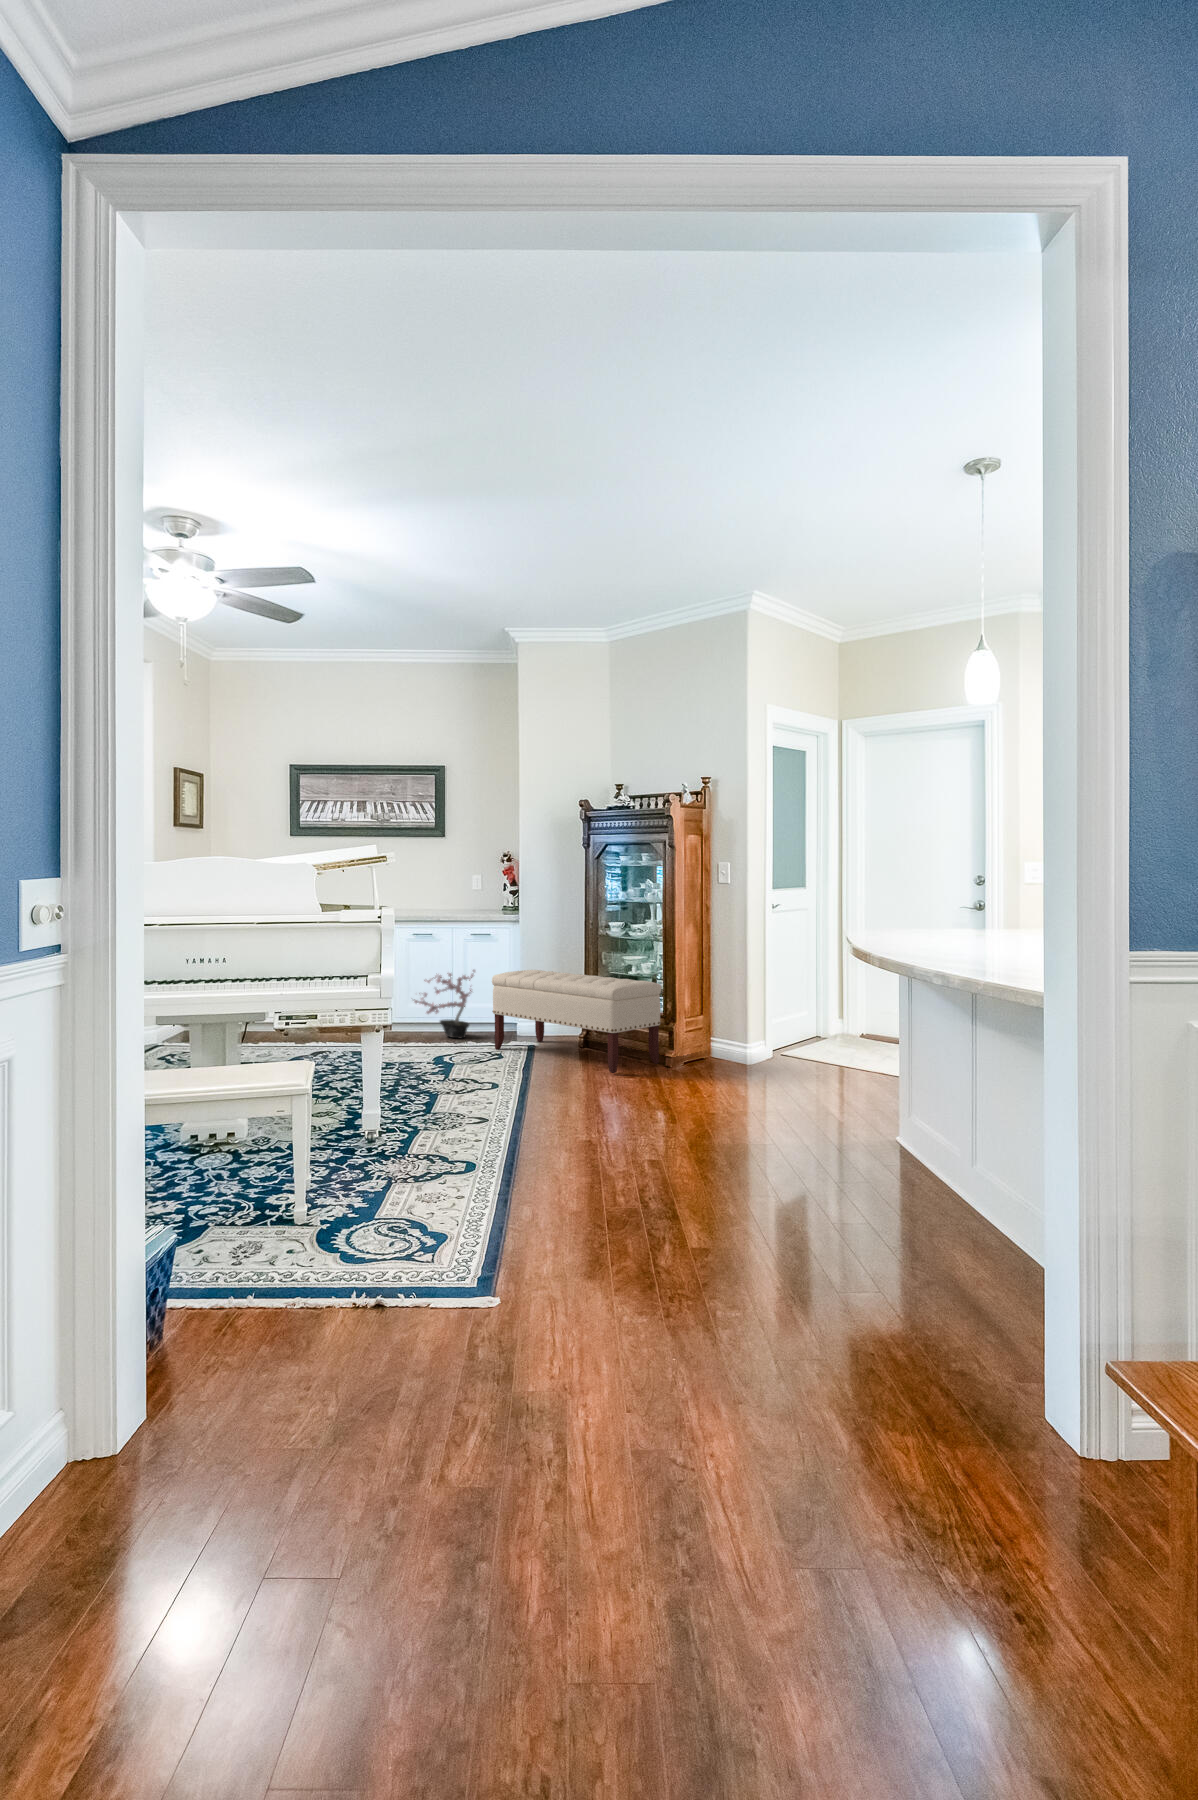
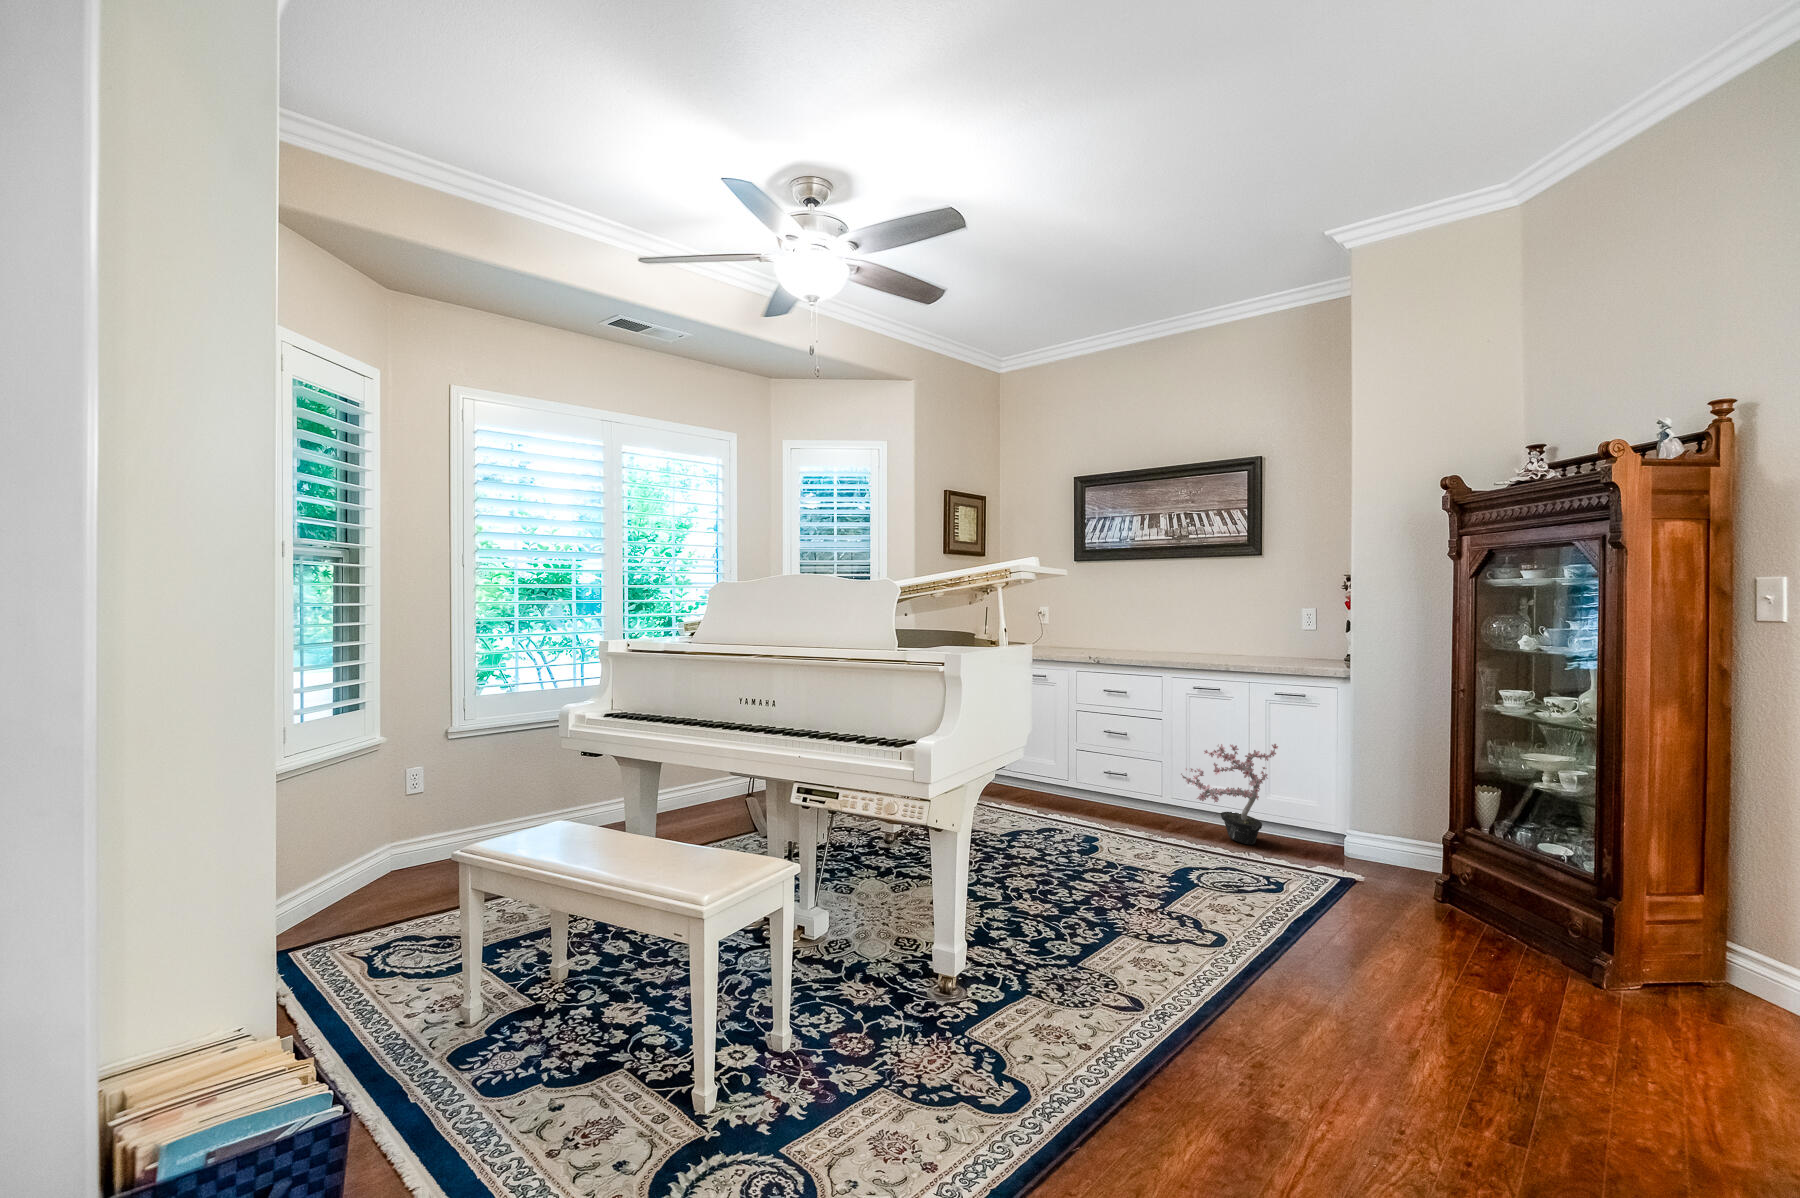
bench: present [492,970,661,1073] -> none [1279,754,1588,972]

